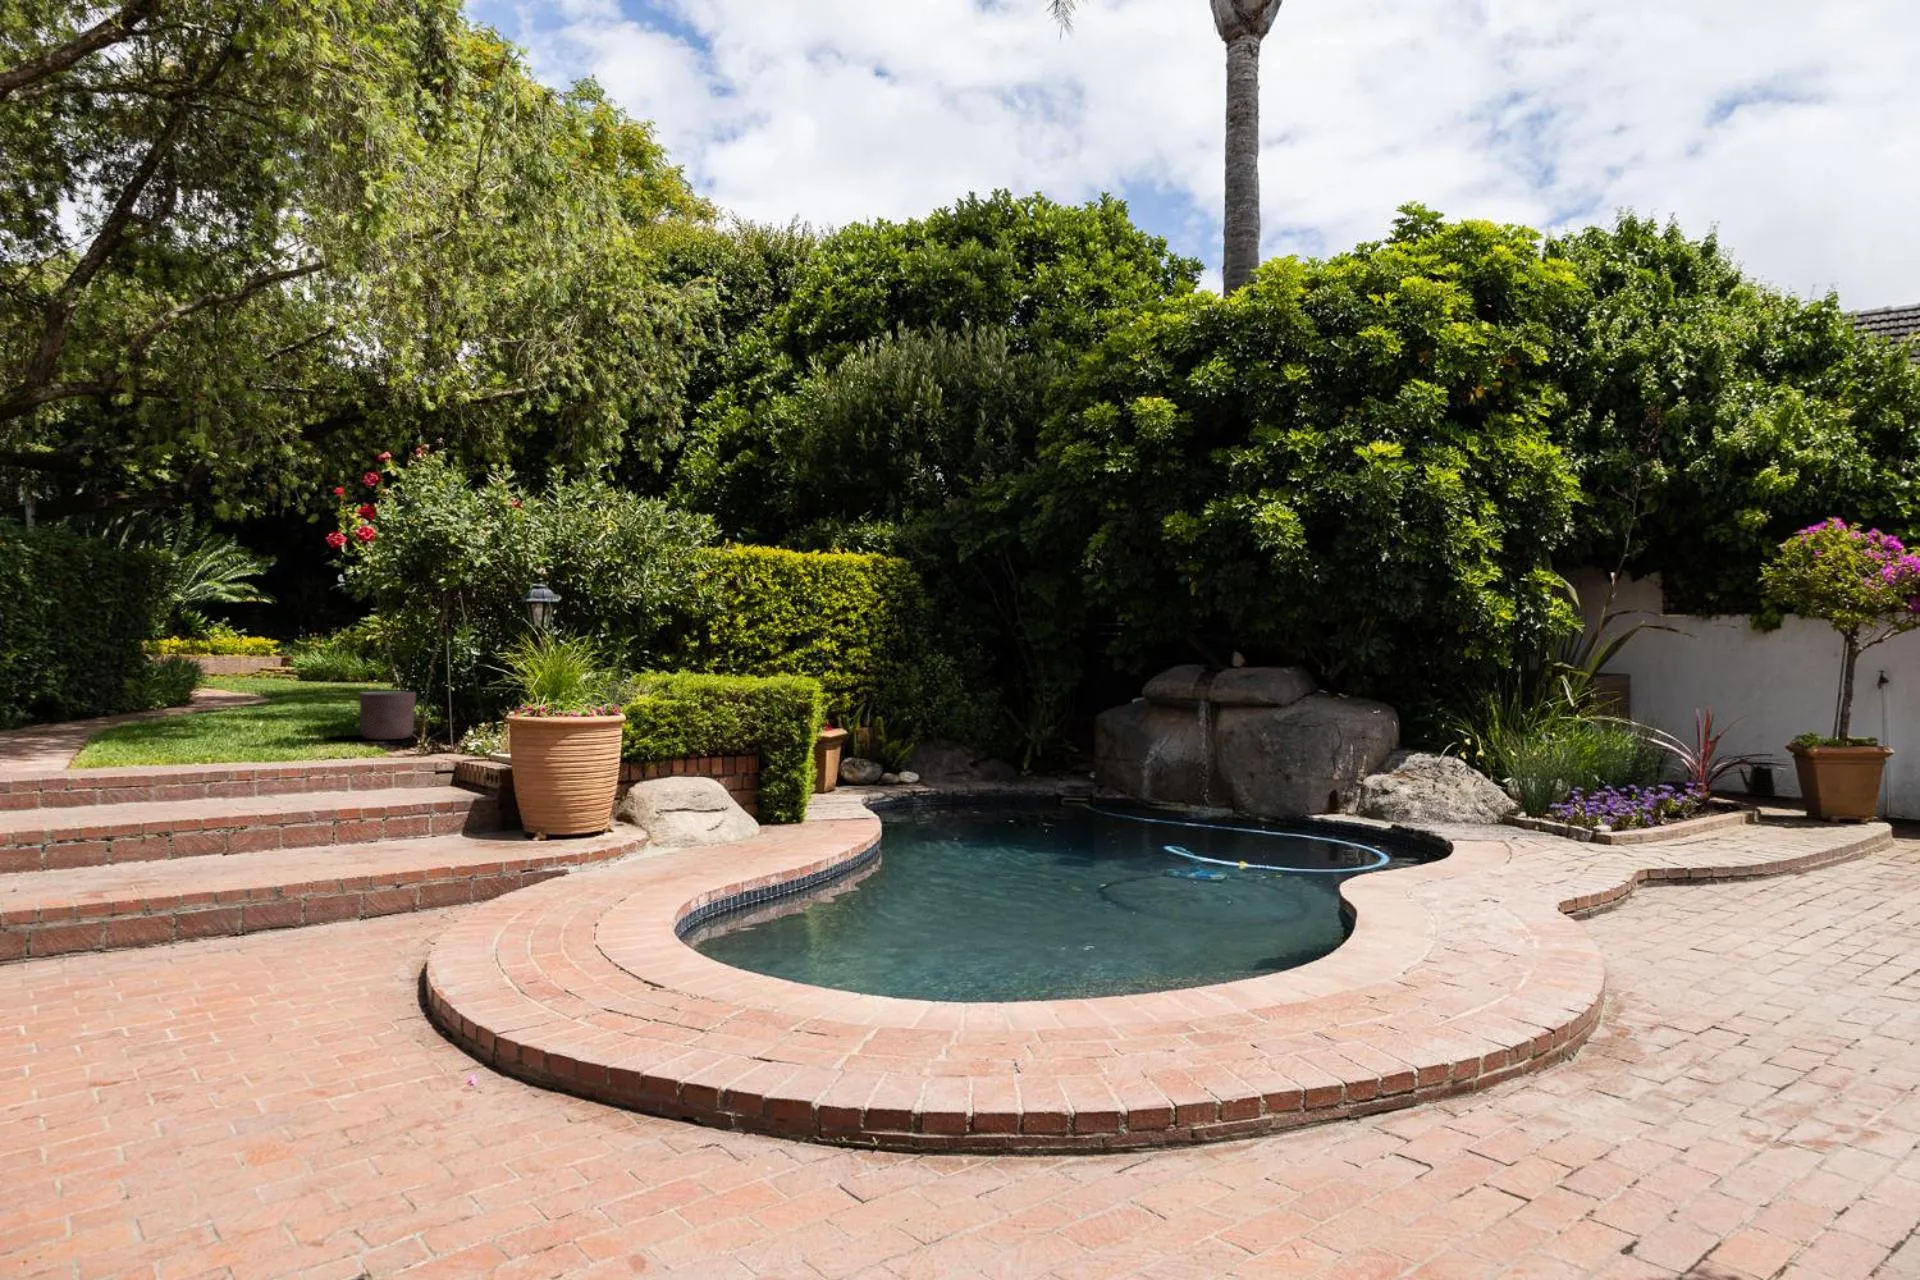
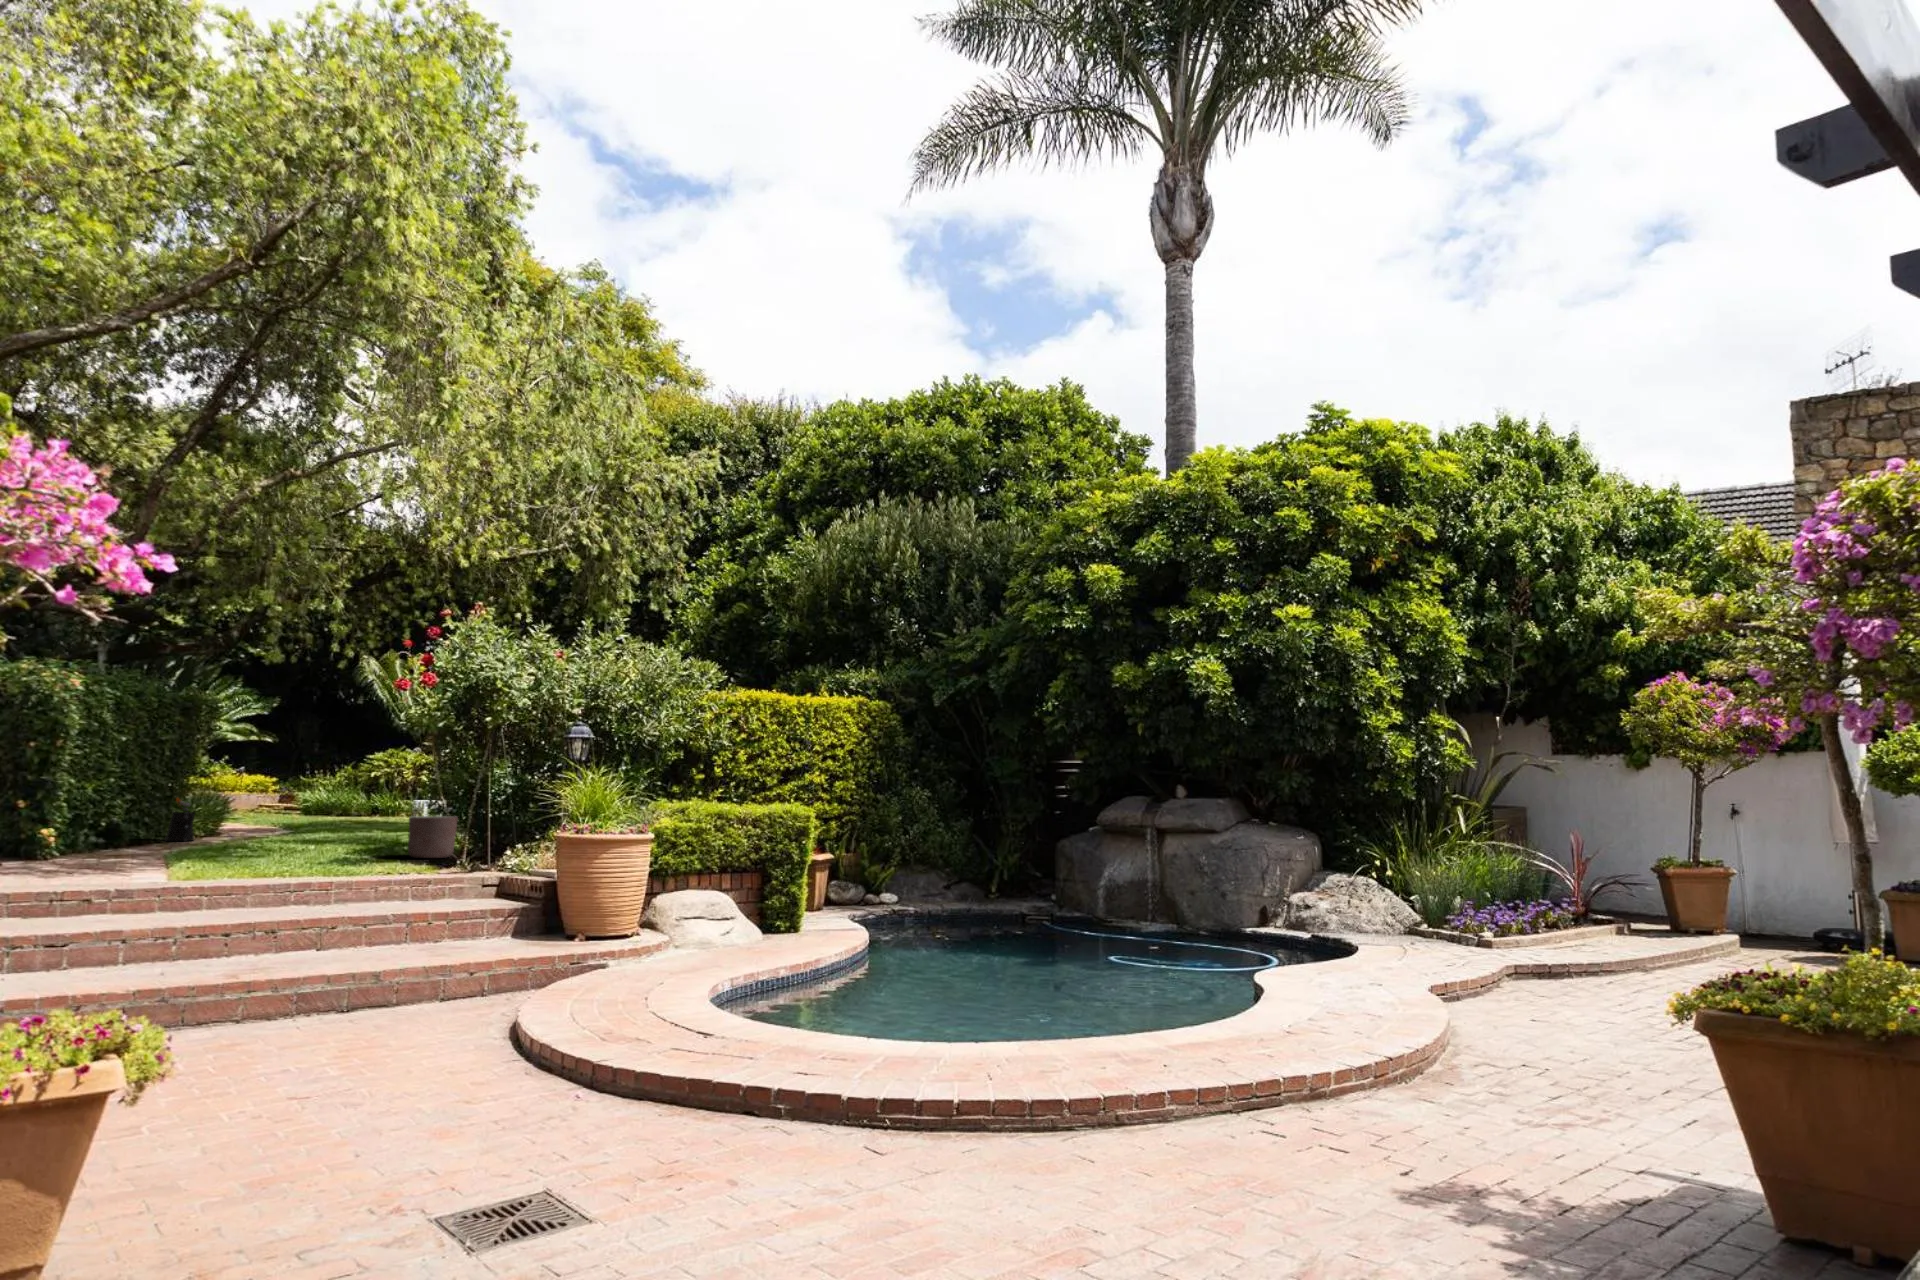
watering can: present [1739,755,1783,796] -> present [165,798,195,841]

